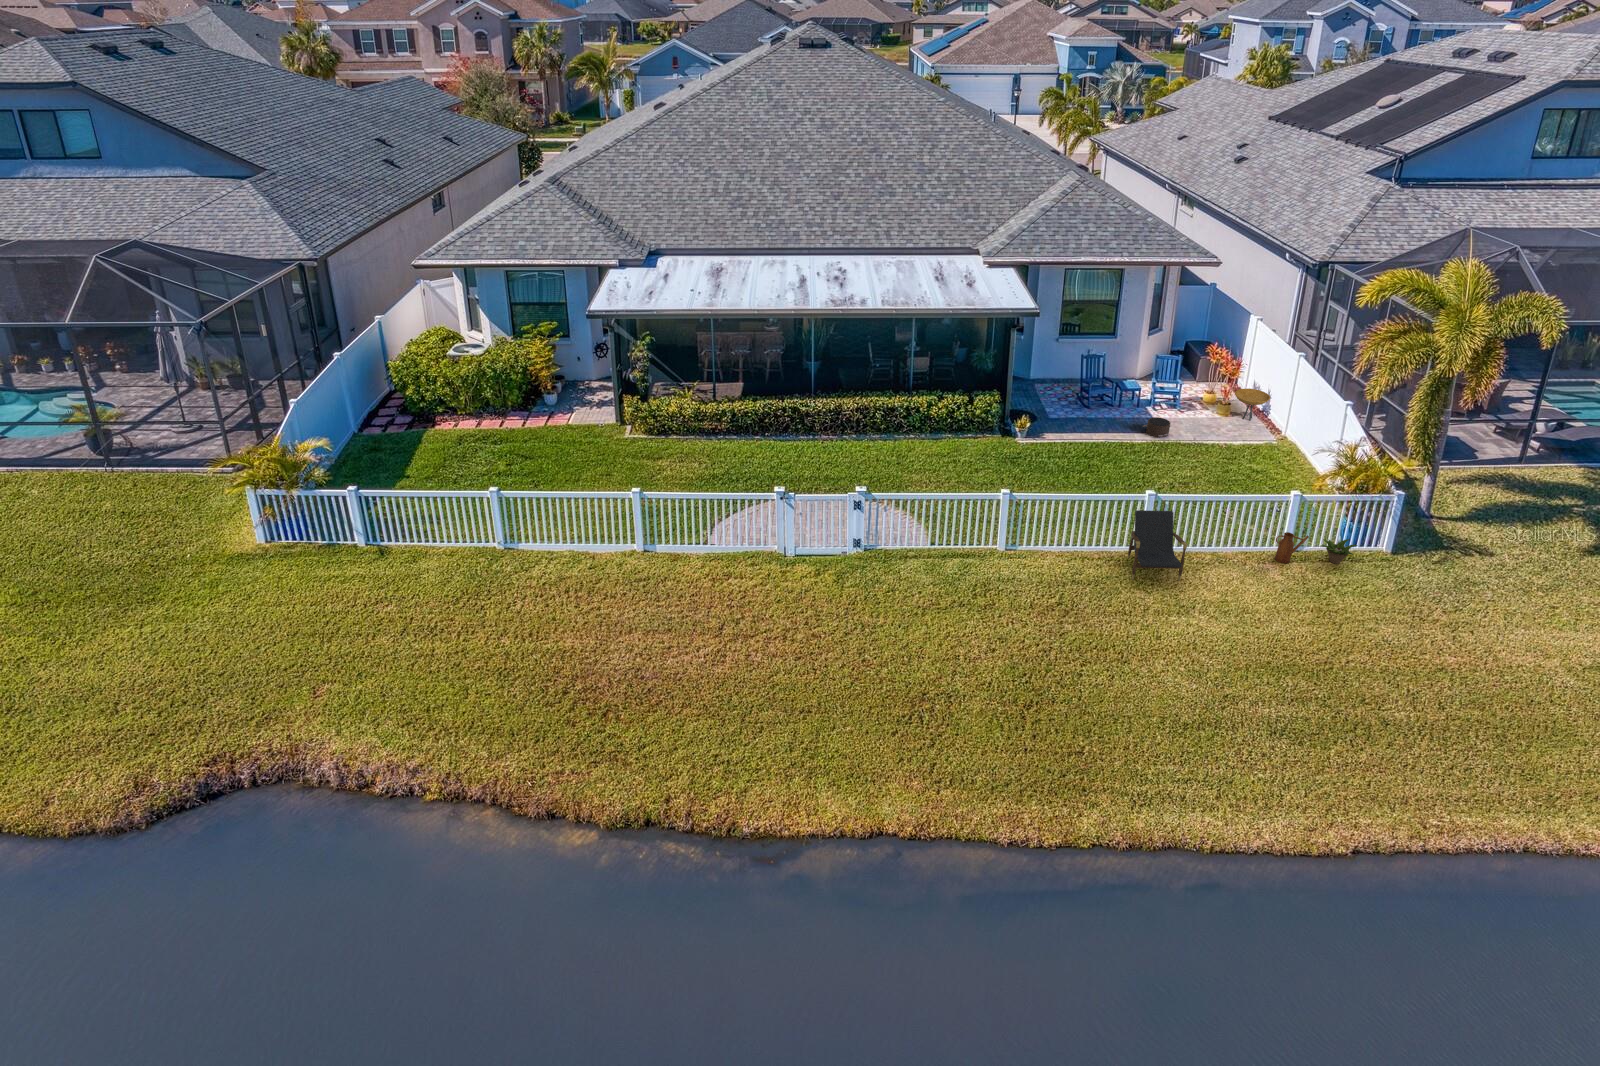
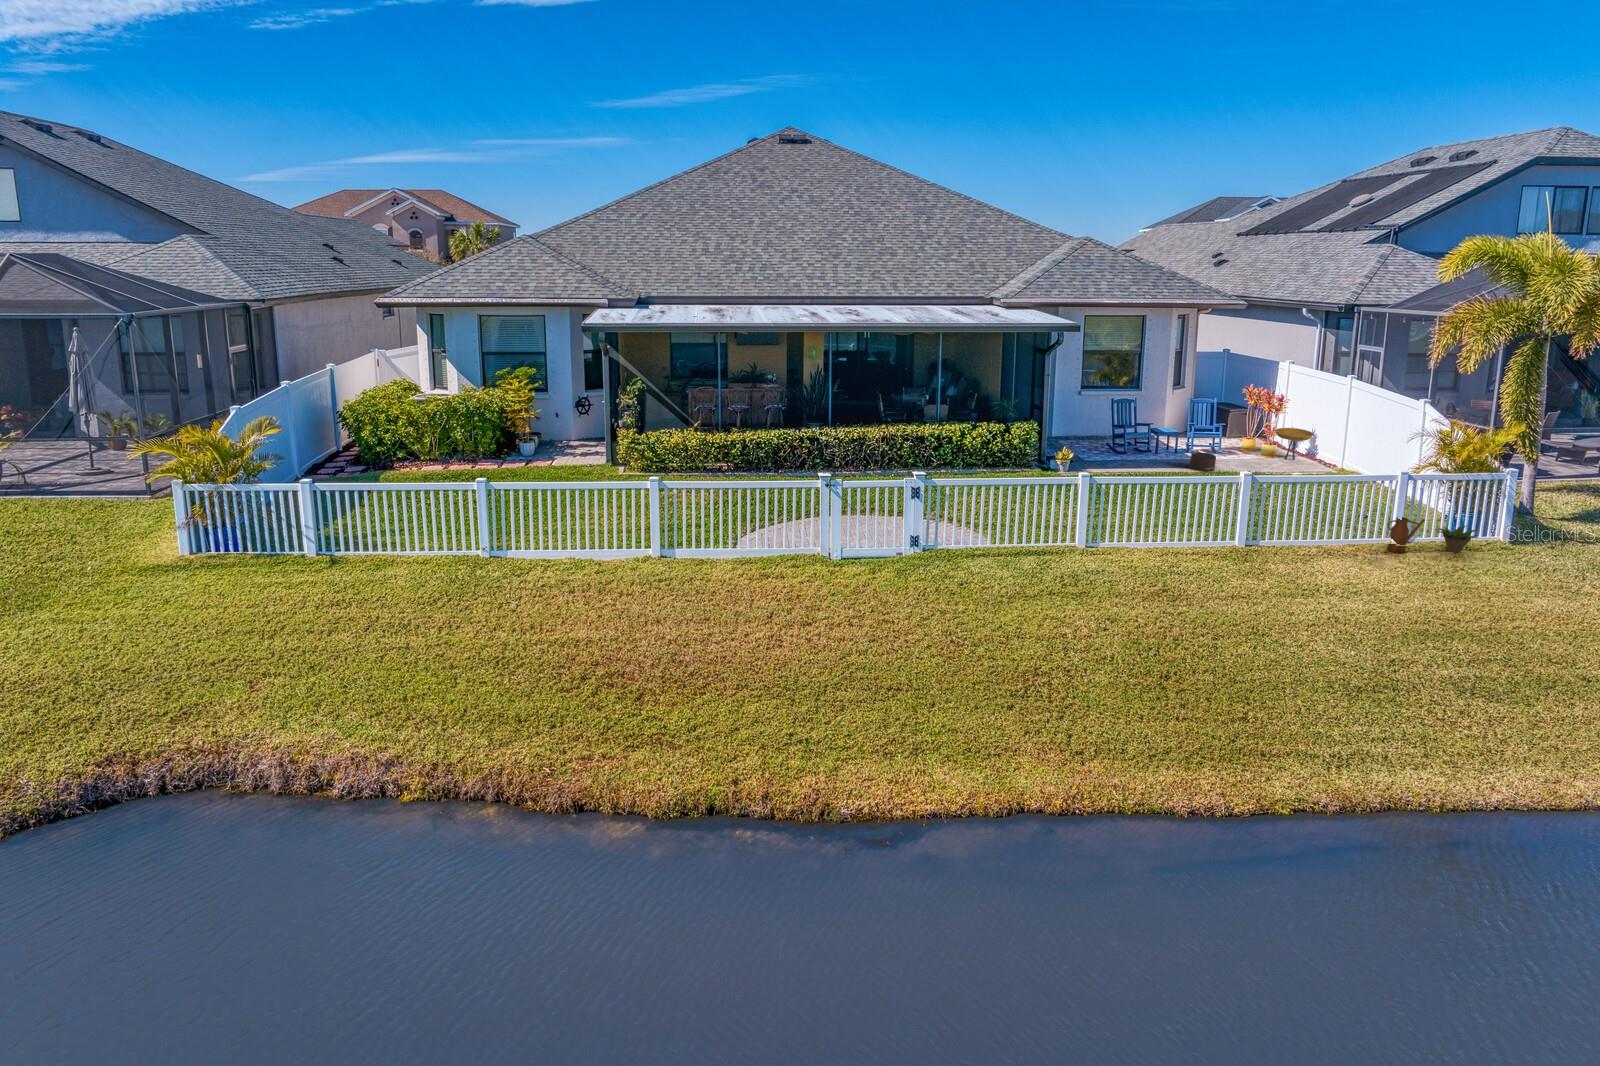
lounge chair: present [1128,510,1187,581] -> none [1224,492,1299,569]

